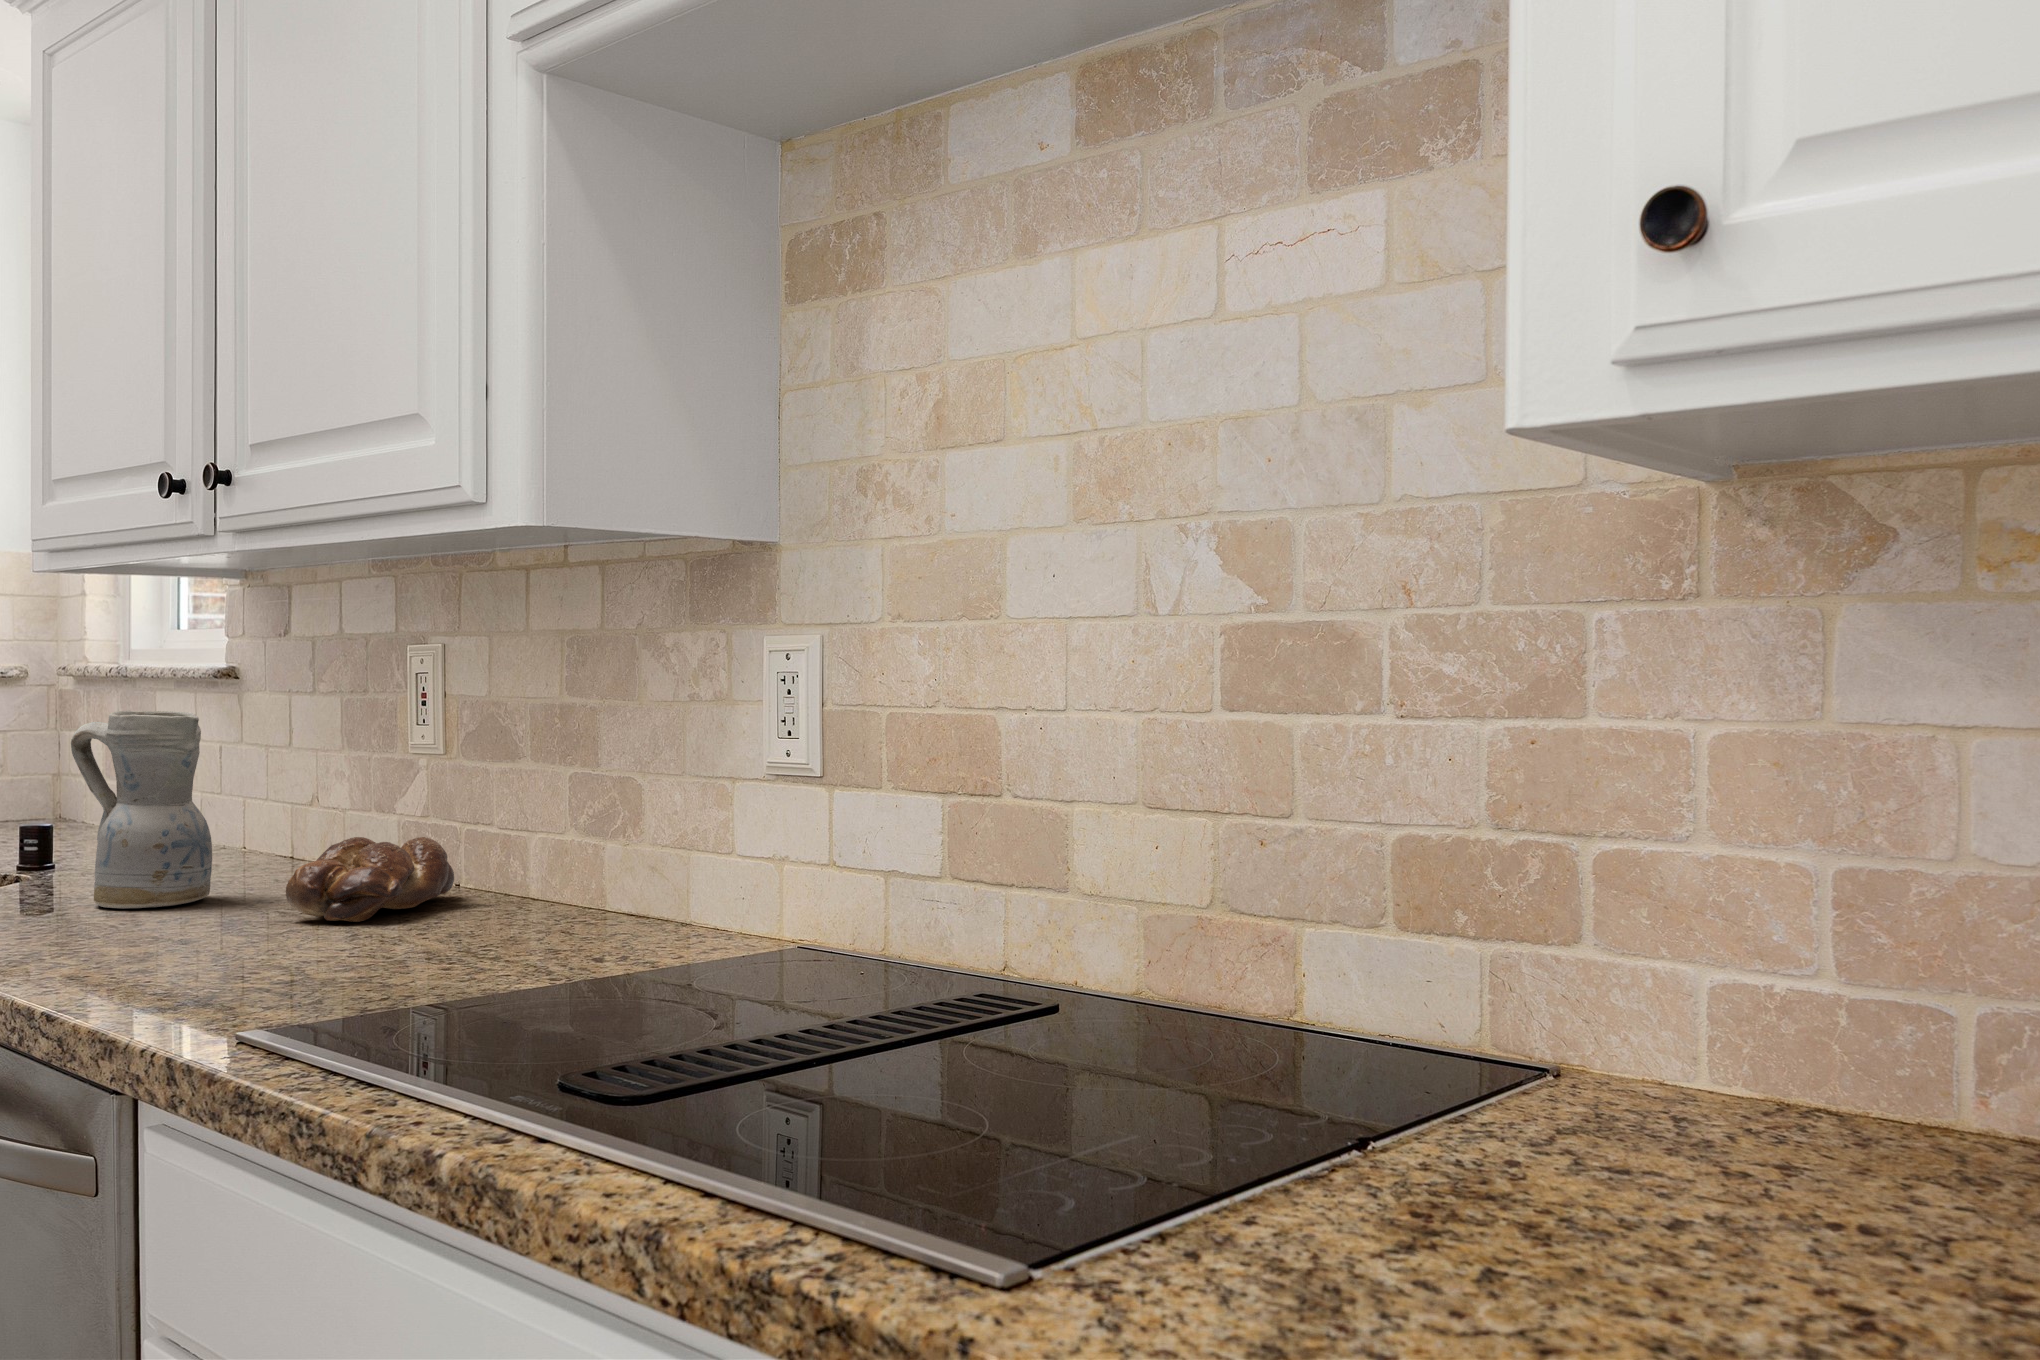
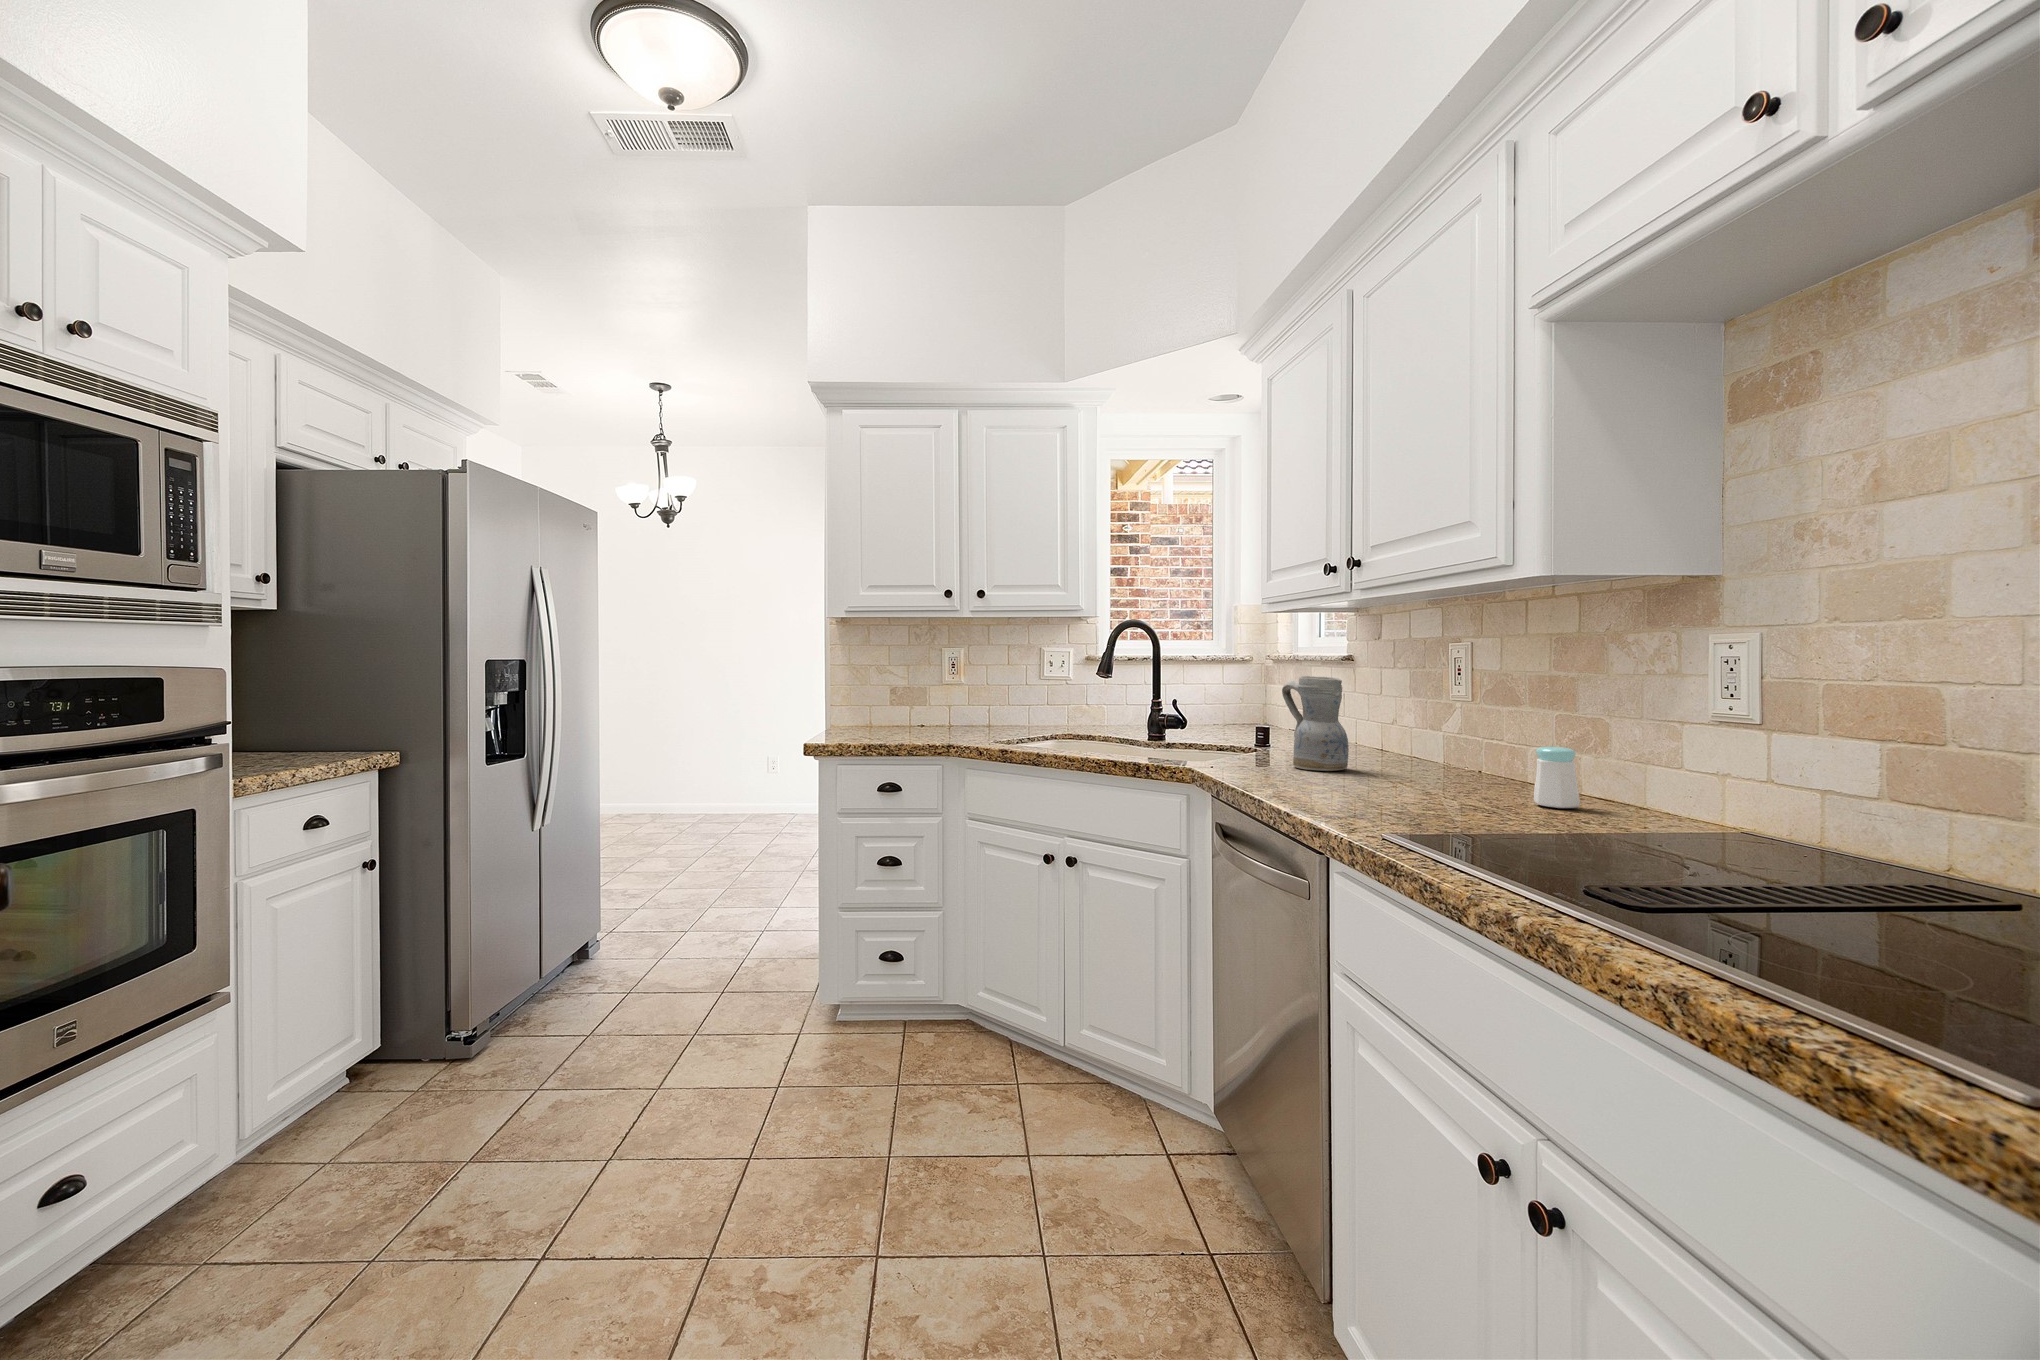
salt shaker: none [521,822,585,926] -> present [1534,746,1580,808]
bread loaf: present [286,837,454,922] -> none [1390,746,1486,790]

